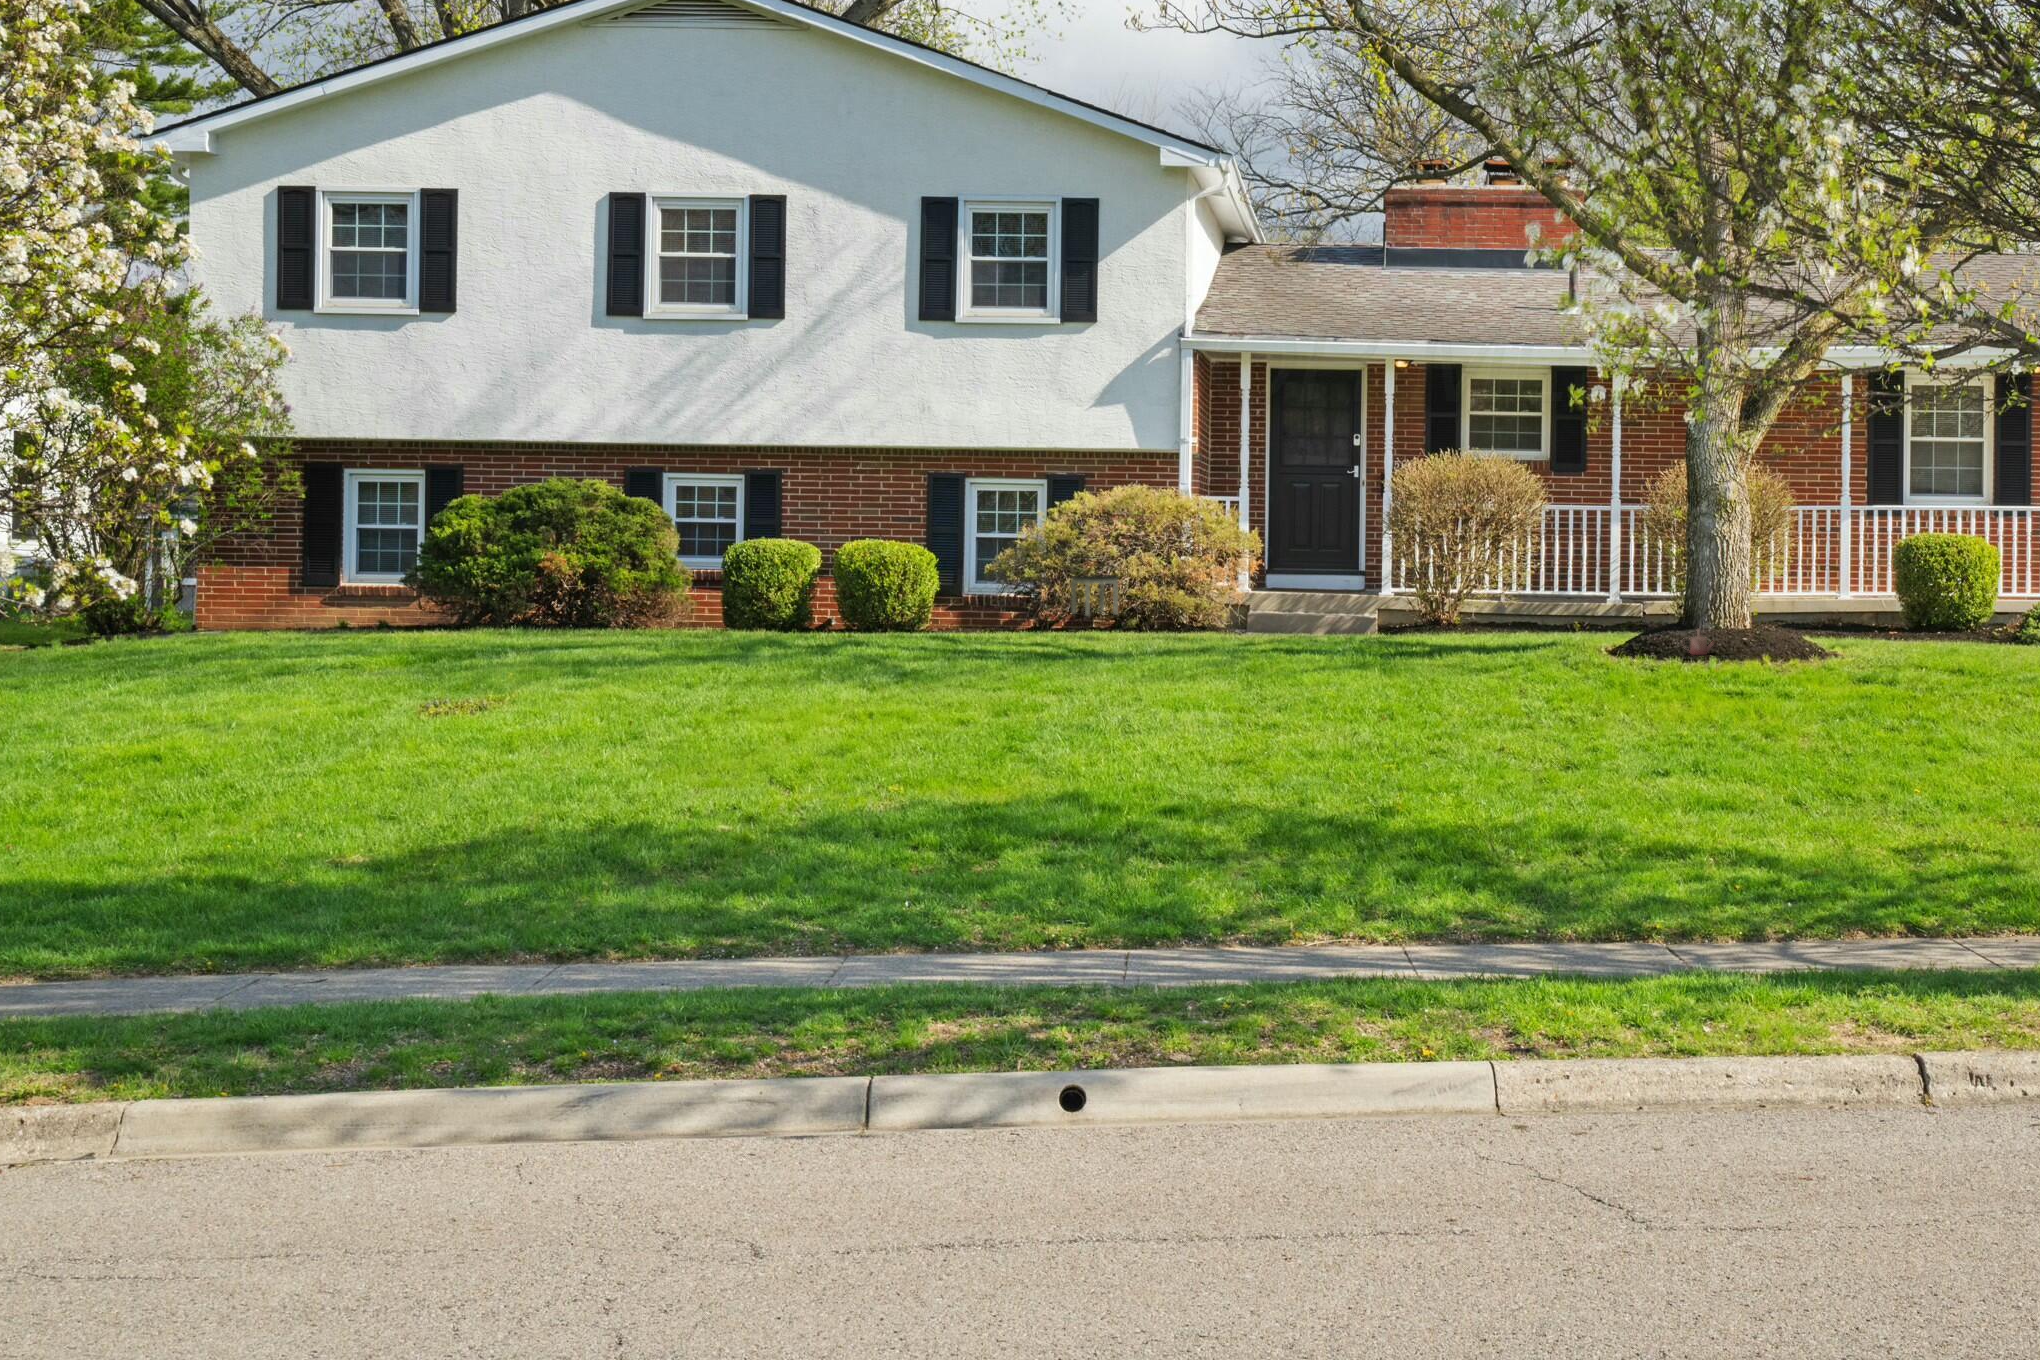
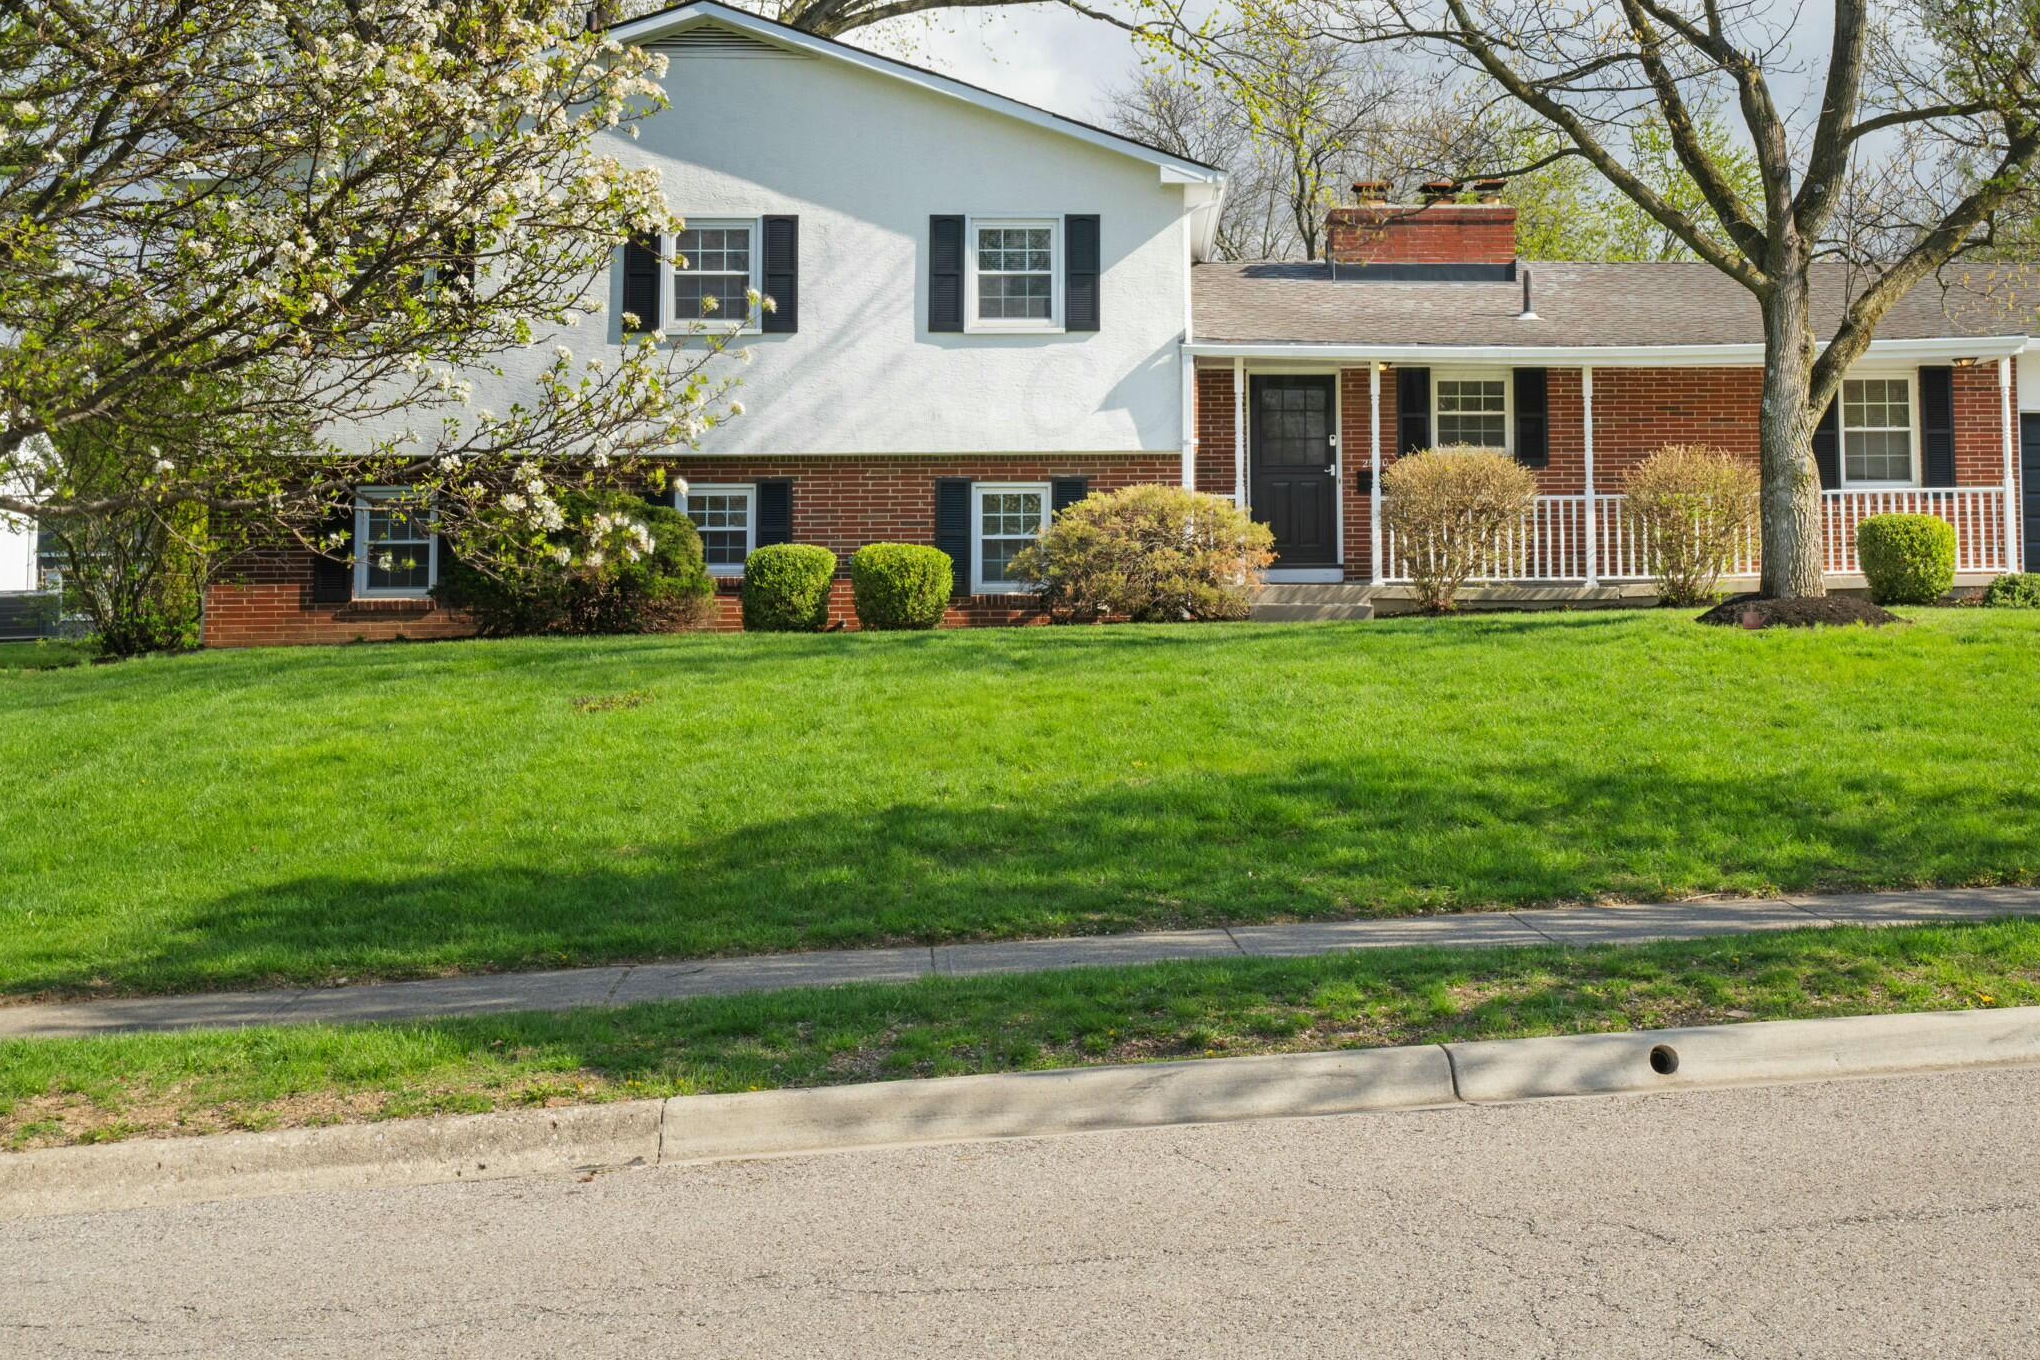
round table: present [1071,575,1119,616] -> none [1102,570,1151,610]

